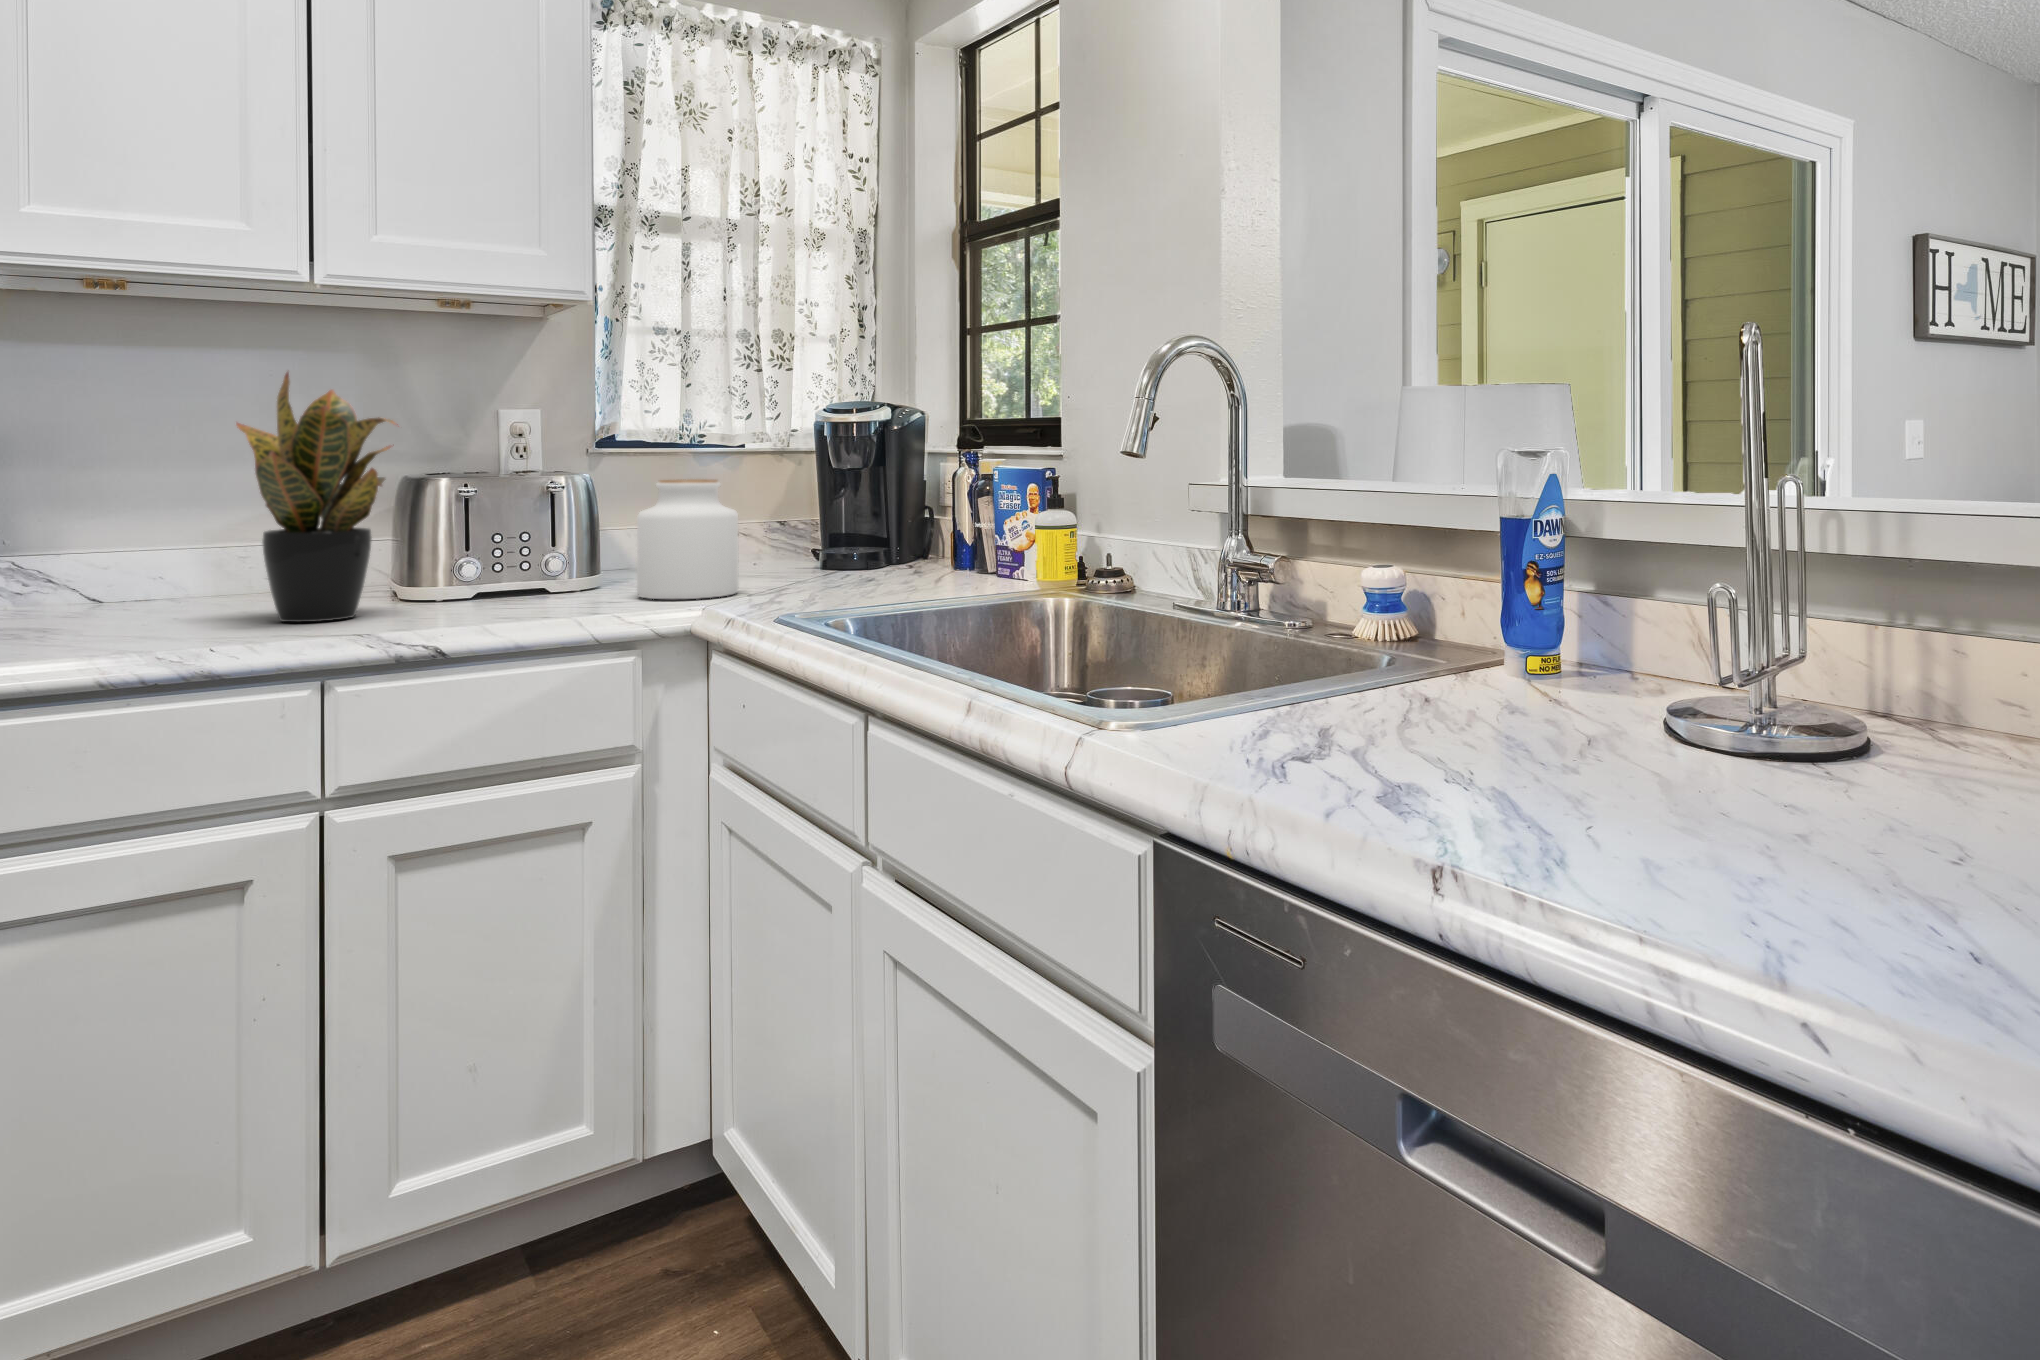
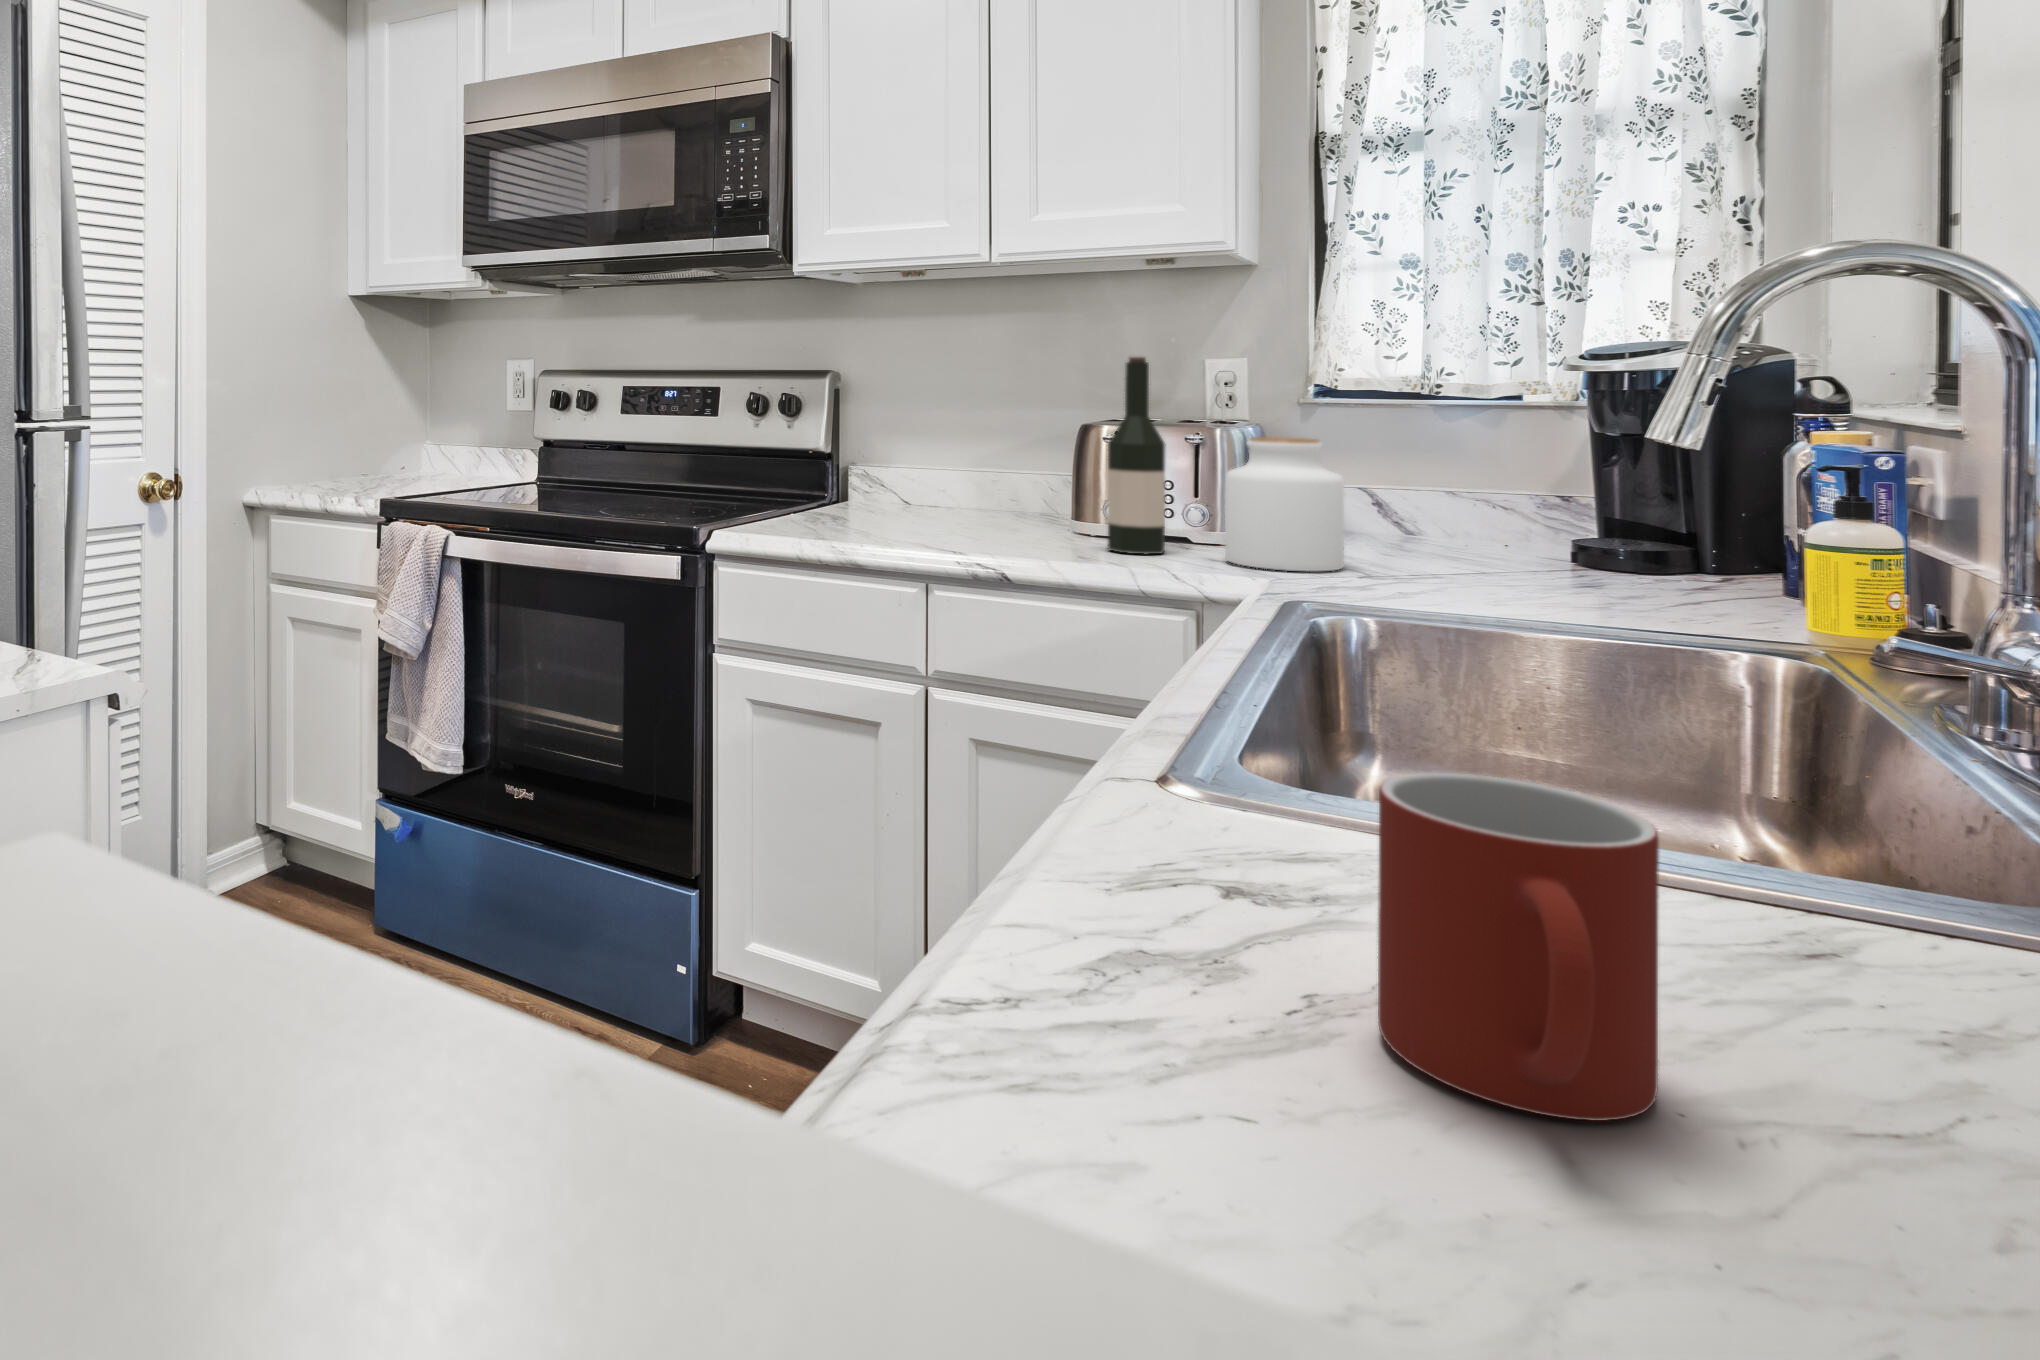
potted plant: present [236,372,395,622] -> none [897,329,1037,541]
wine bottle: none [511,402,573,606] -> present [1108,357,1166,554]
mug: none [1608,603,1793,758] -> present [1378,773,1659,1121]

